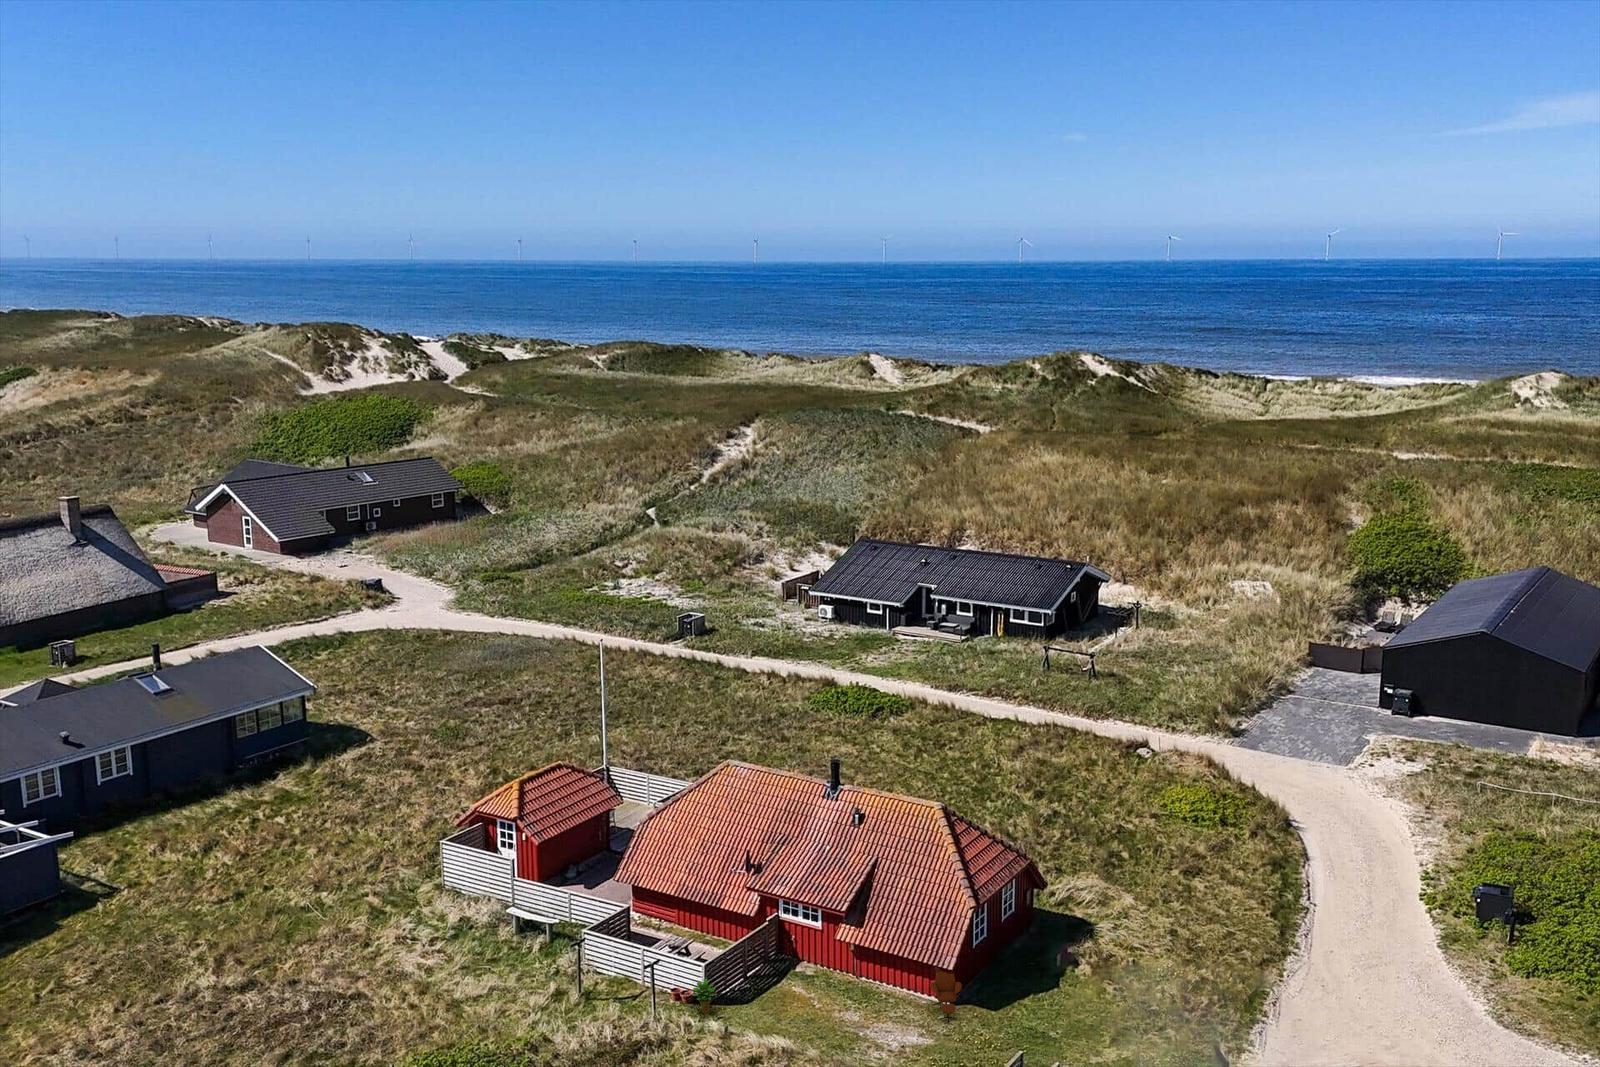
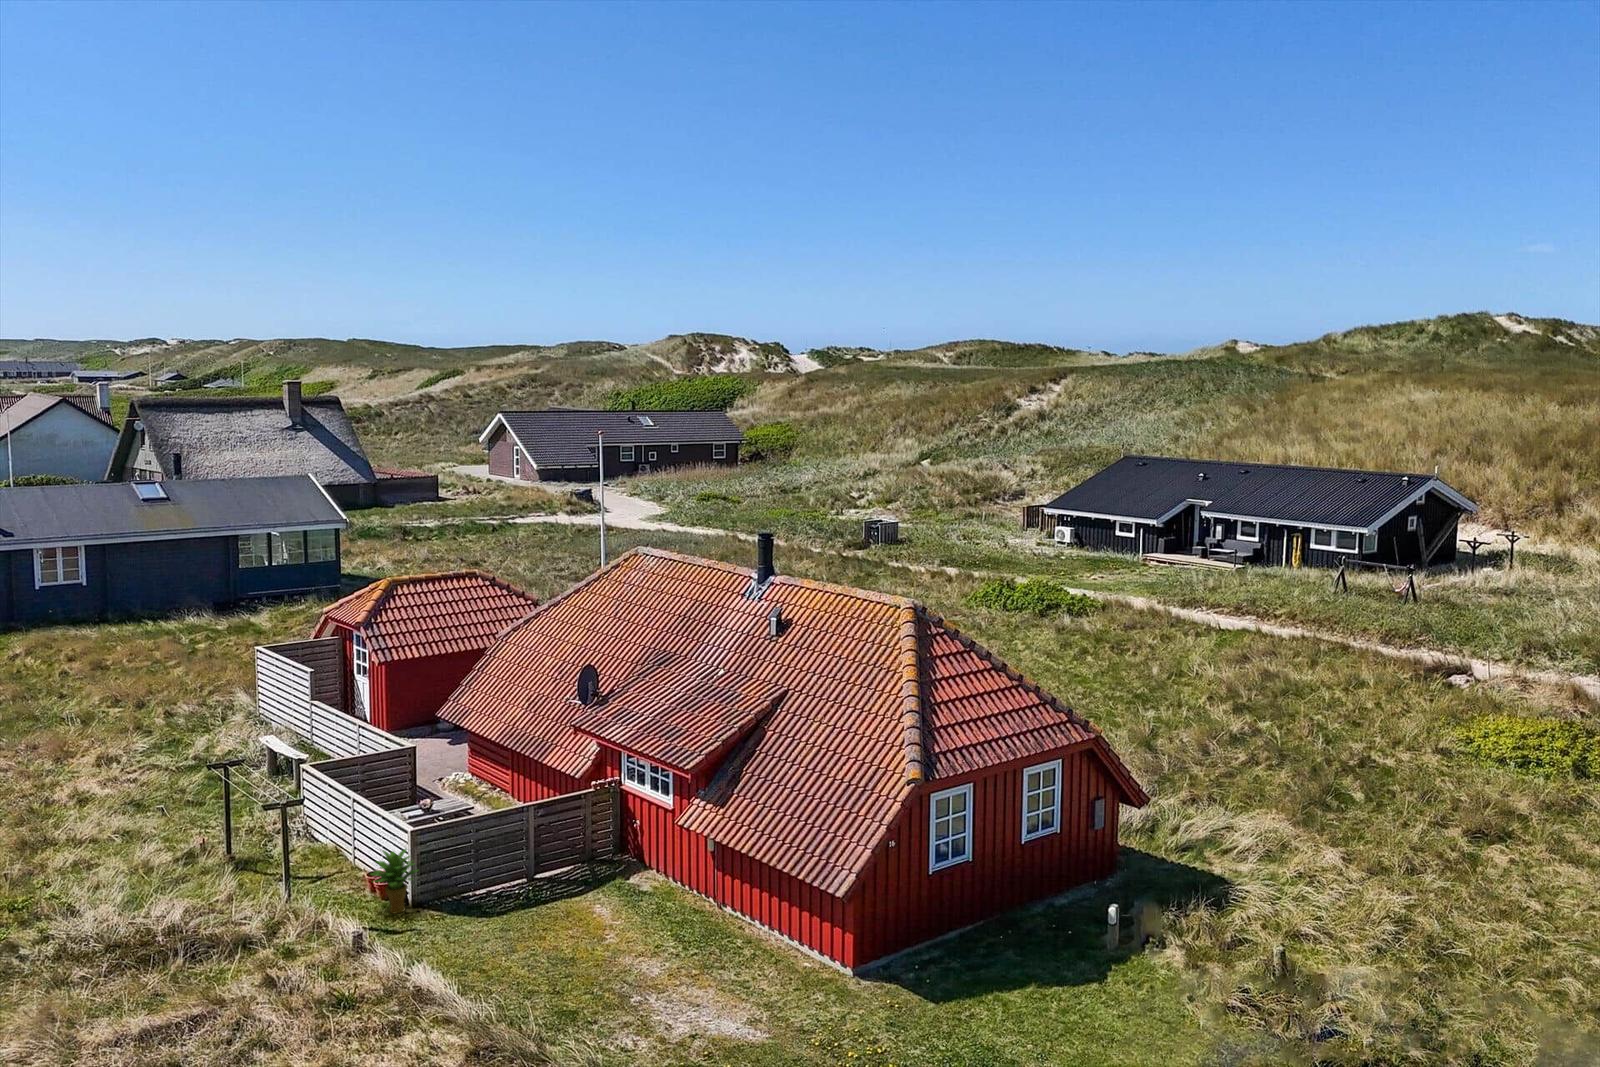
lounge chair: present [930,967,962,1023] -> none [787,887,860,1013]

